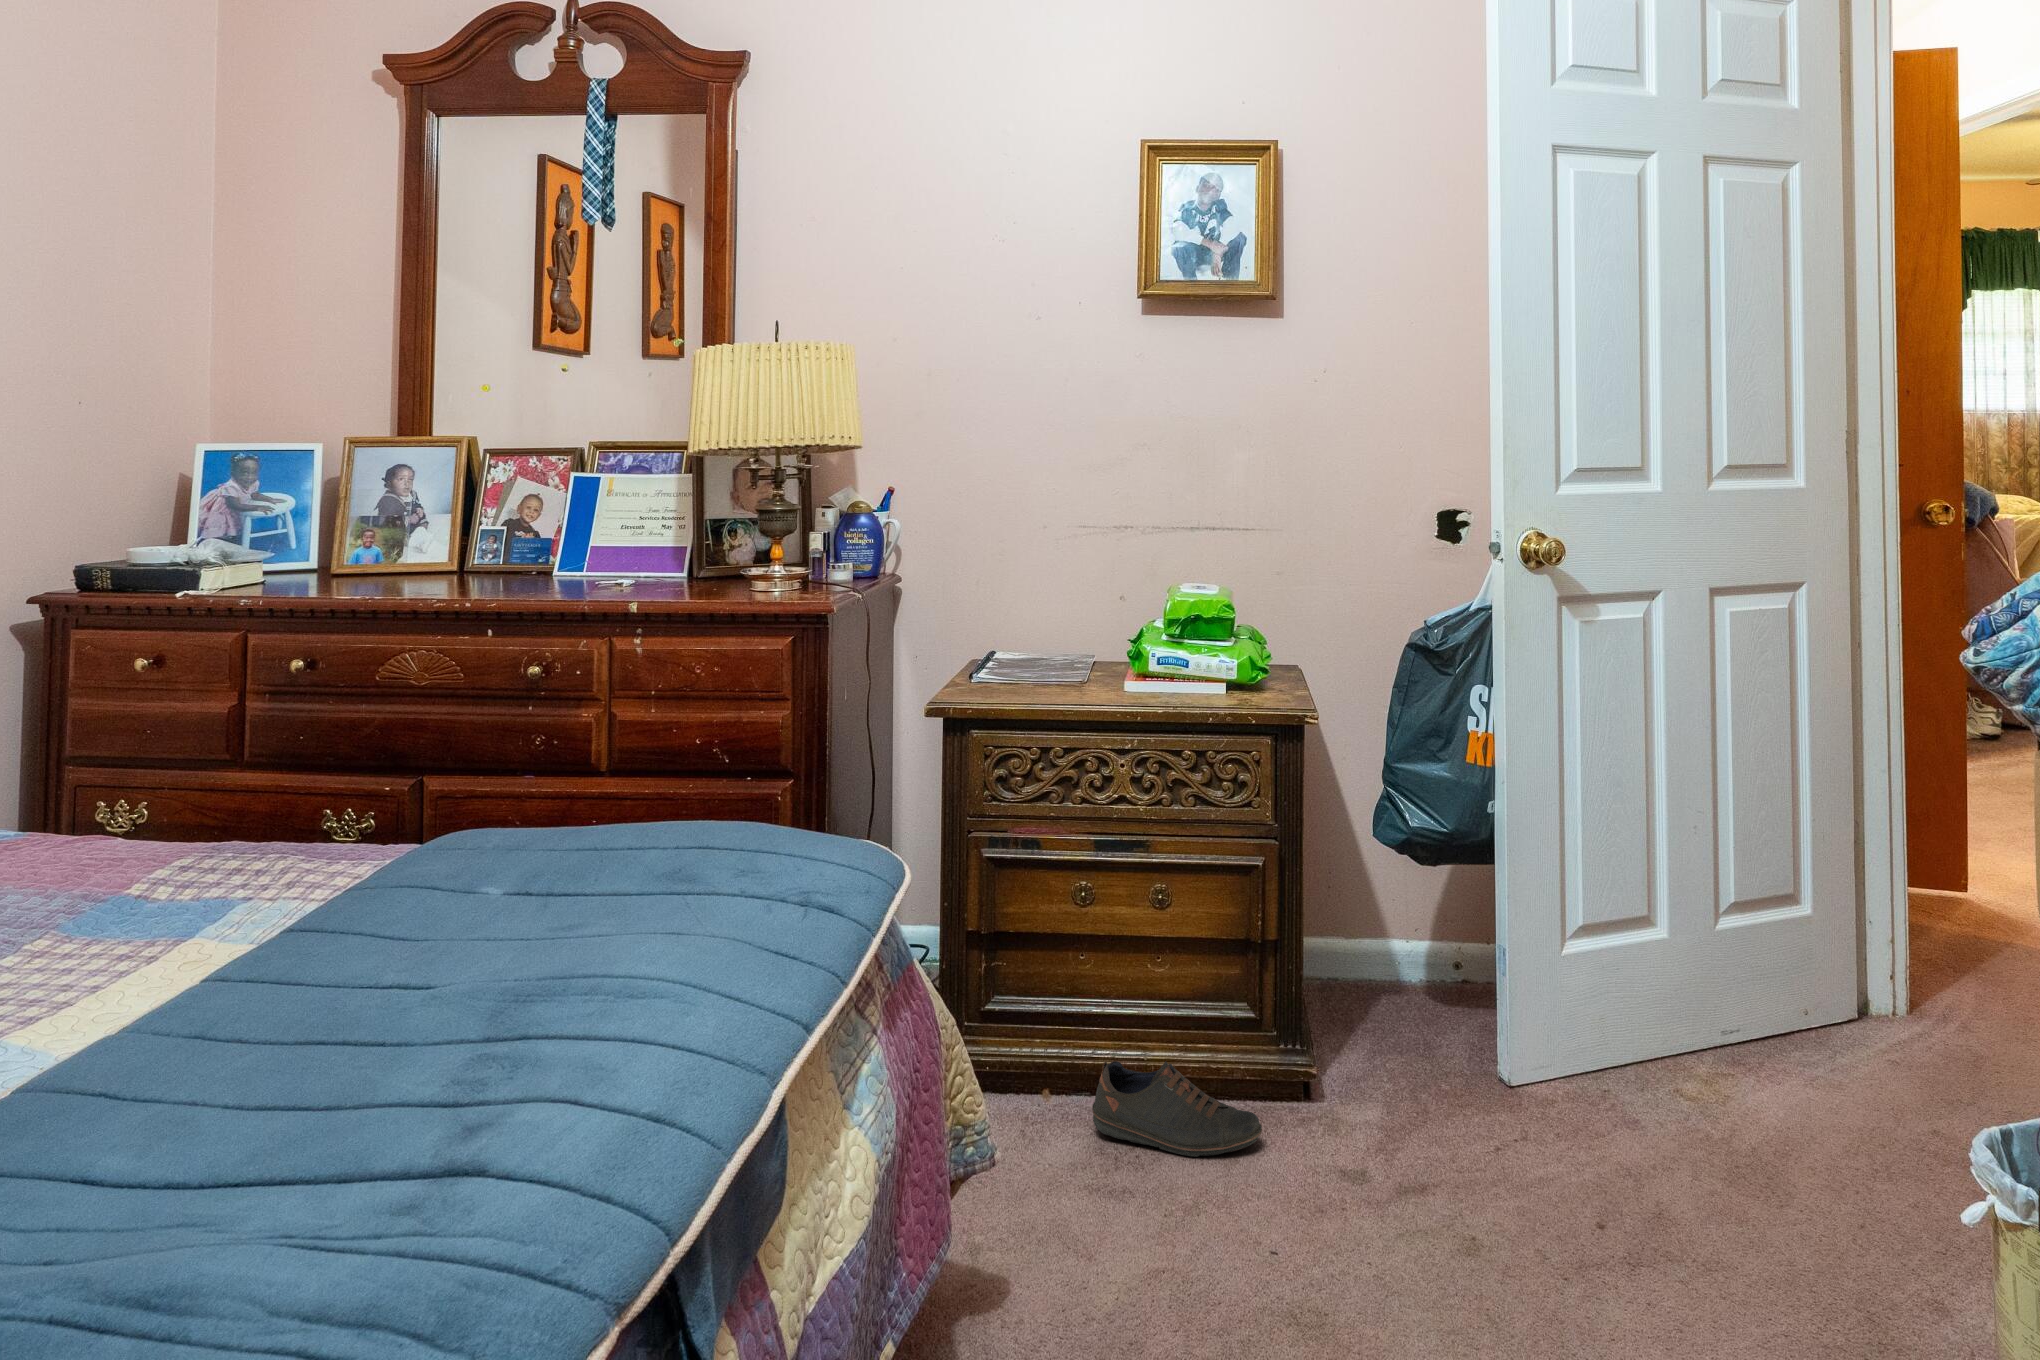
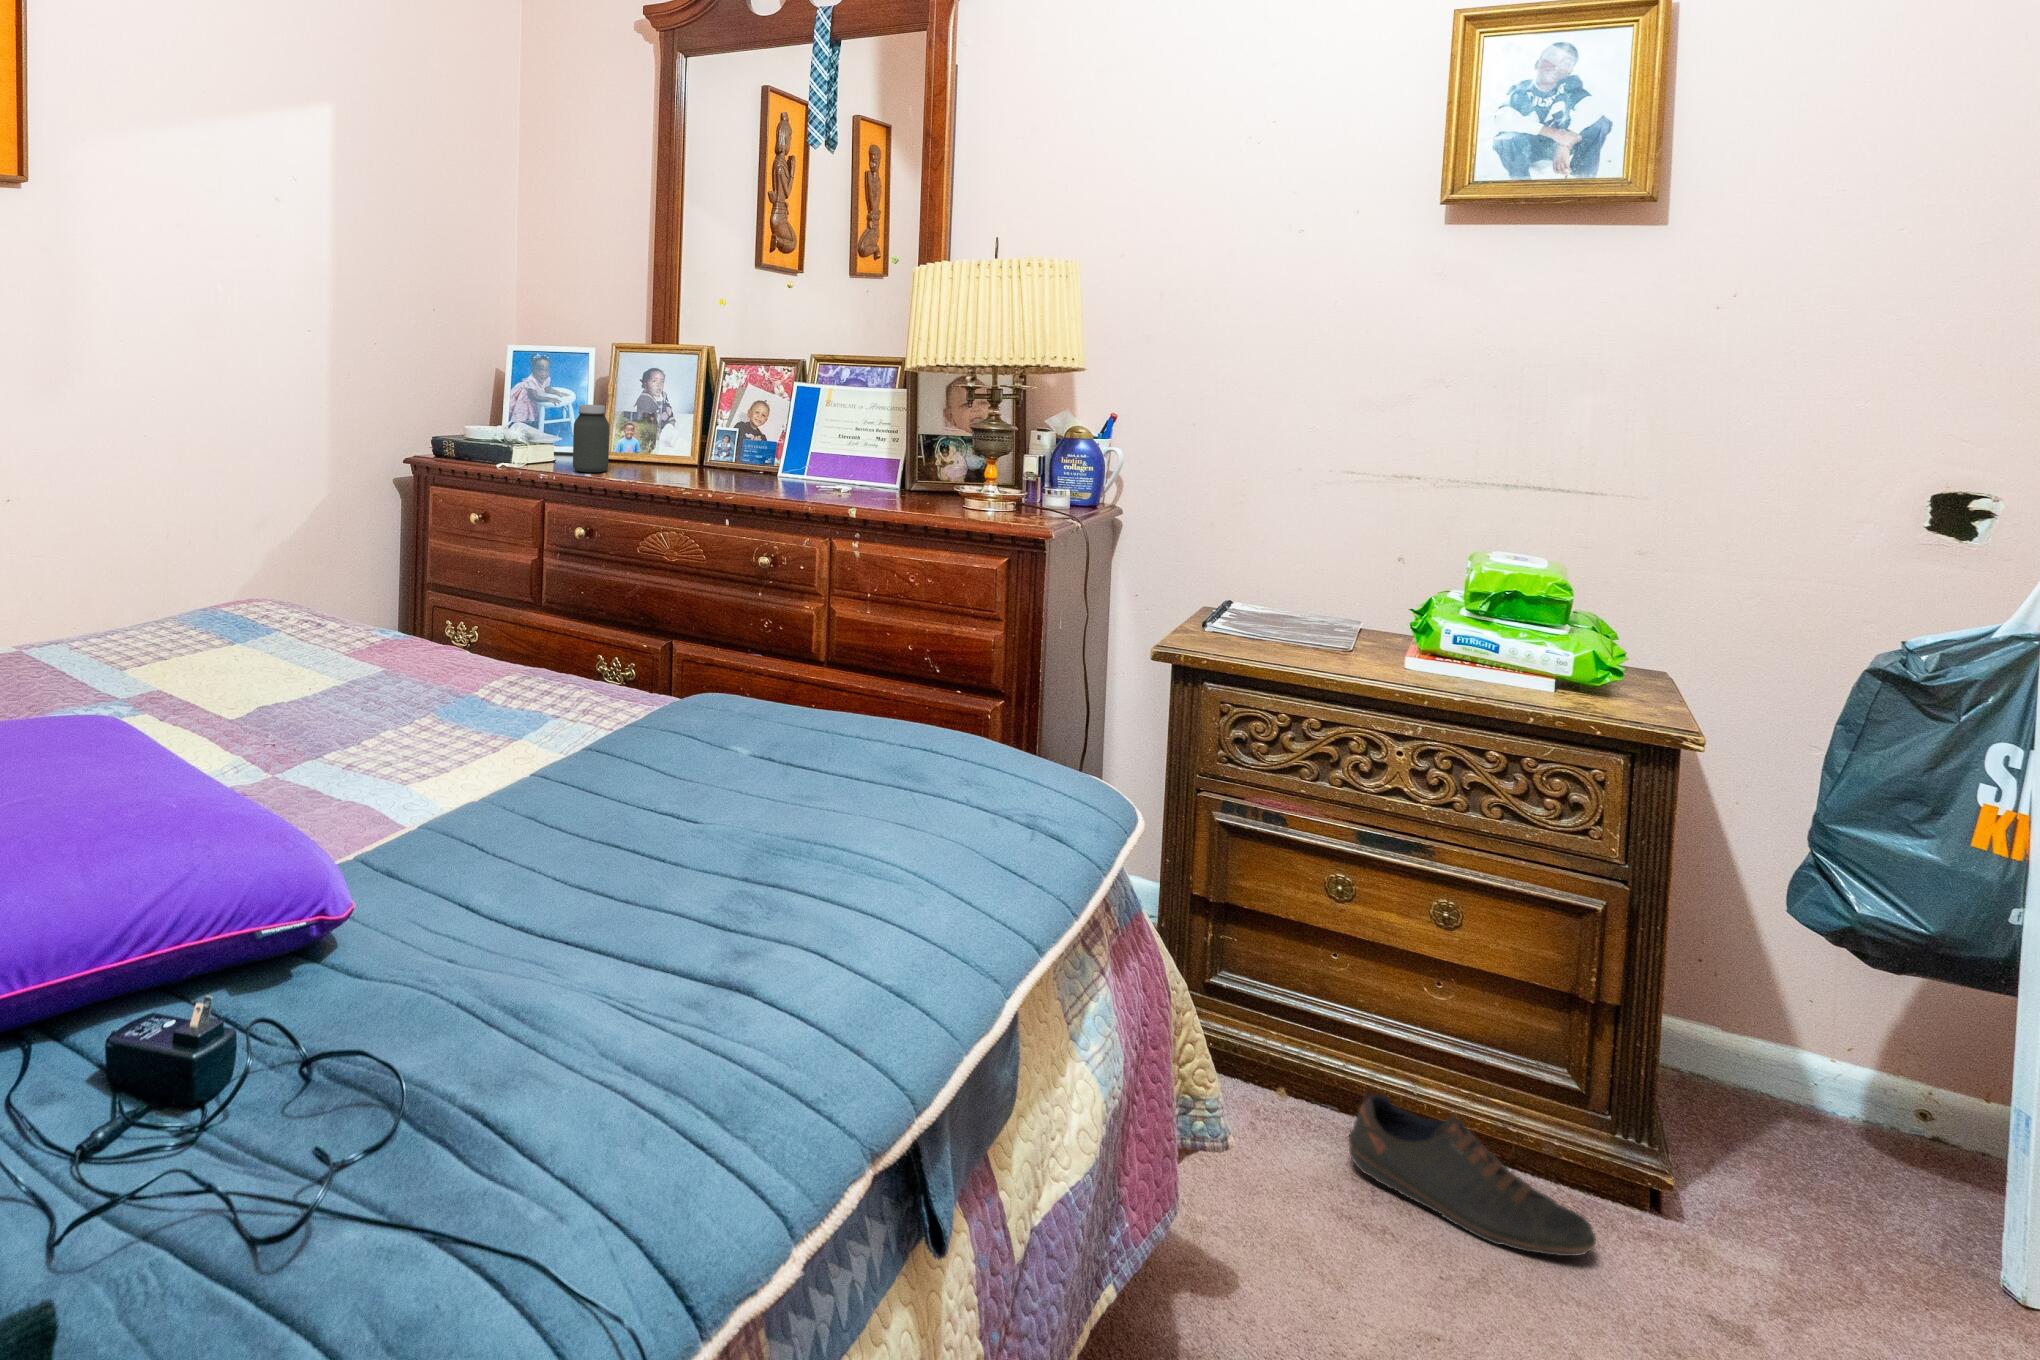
jar: none [293,510,342,590] -> present [573,405,609,472]

